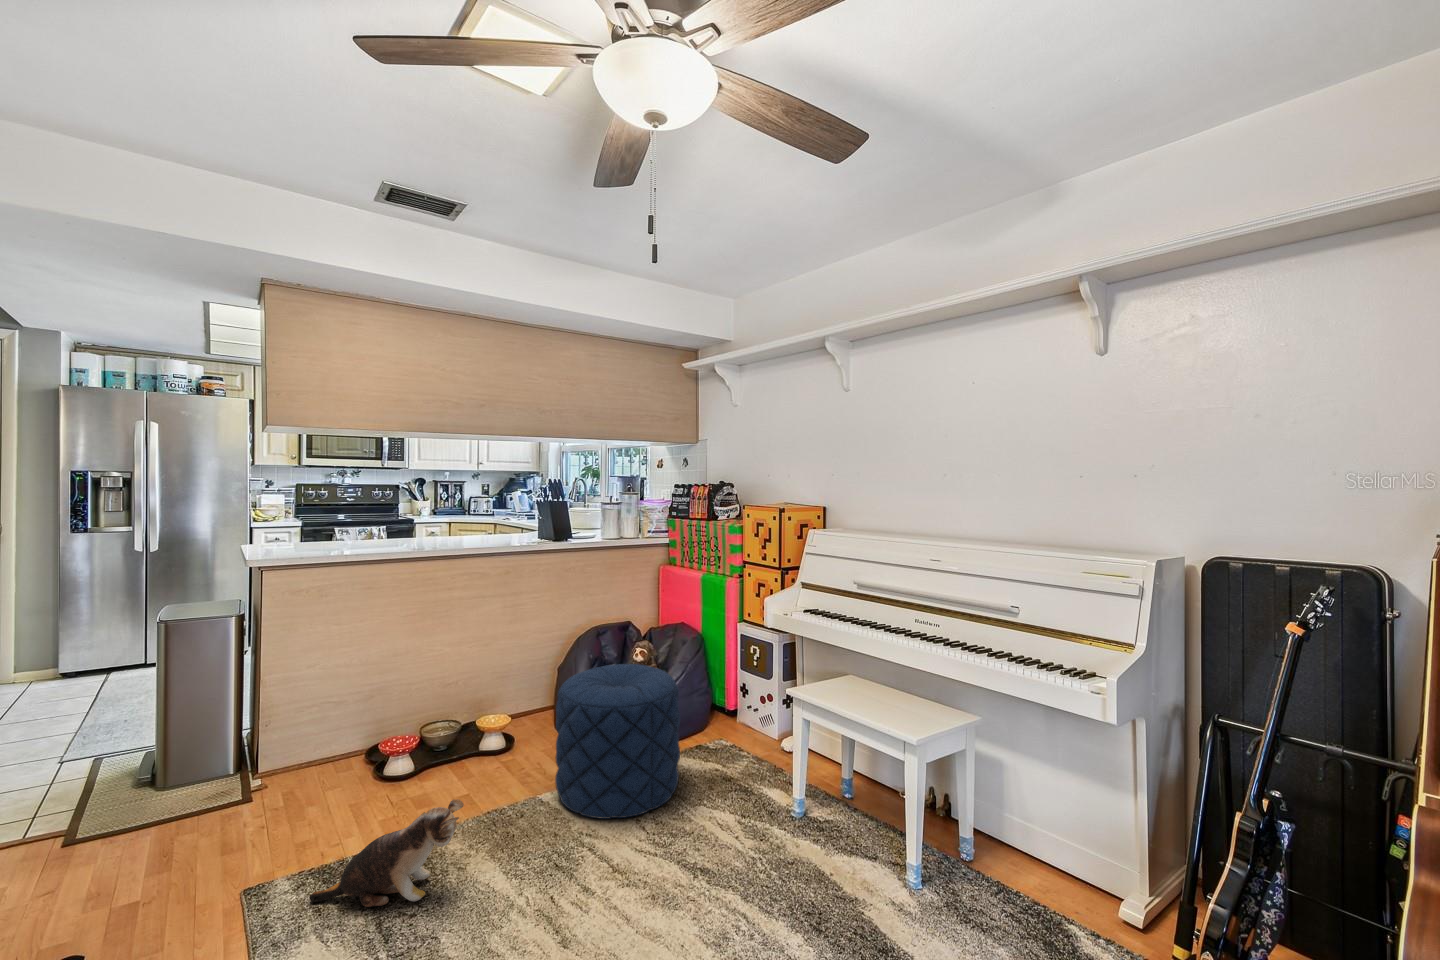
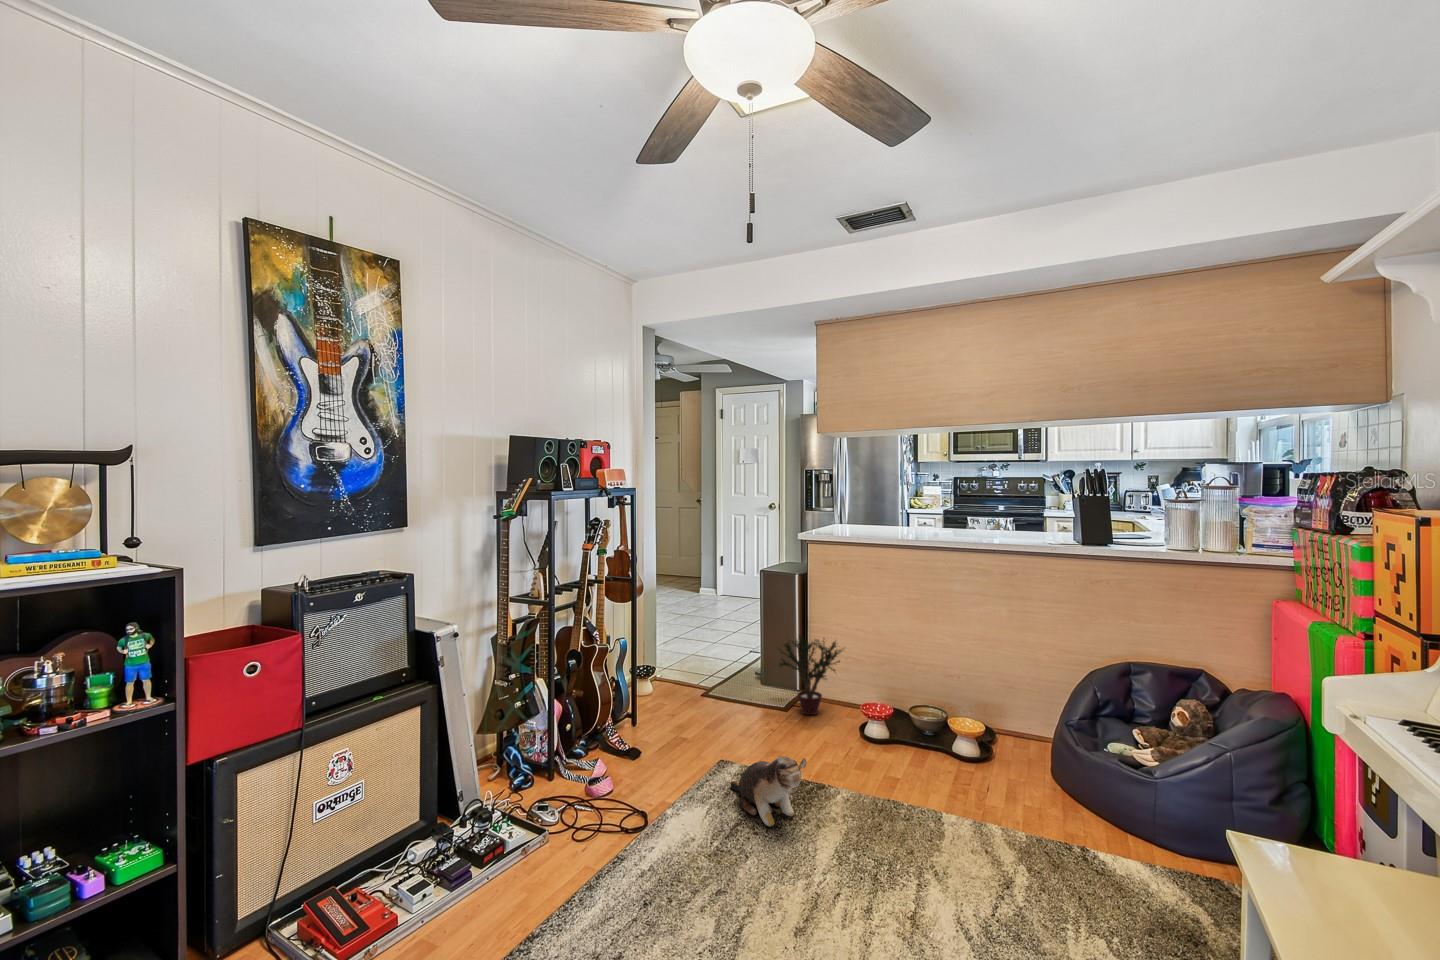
pouf: present [555,664,680,819] -> none [948,698,1119,903]
potted plant: none [232,685,336,793] -> present [780,636,843,715]

